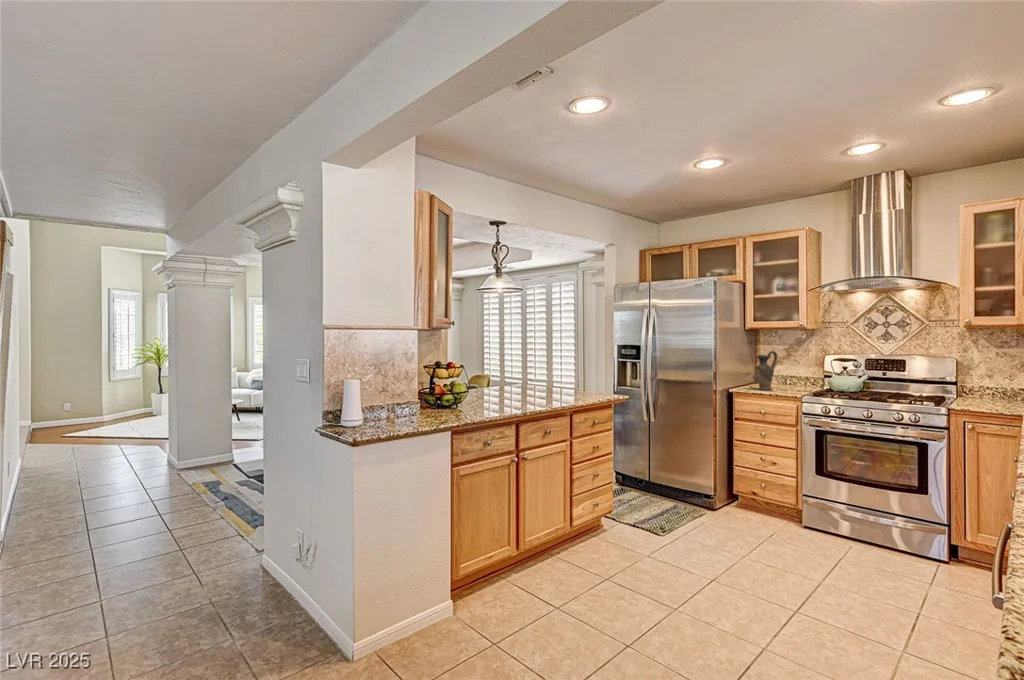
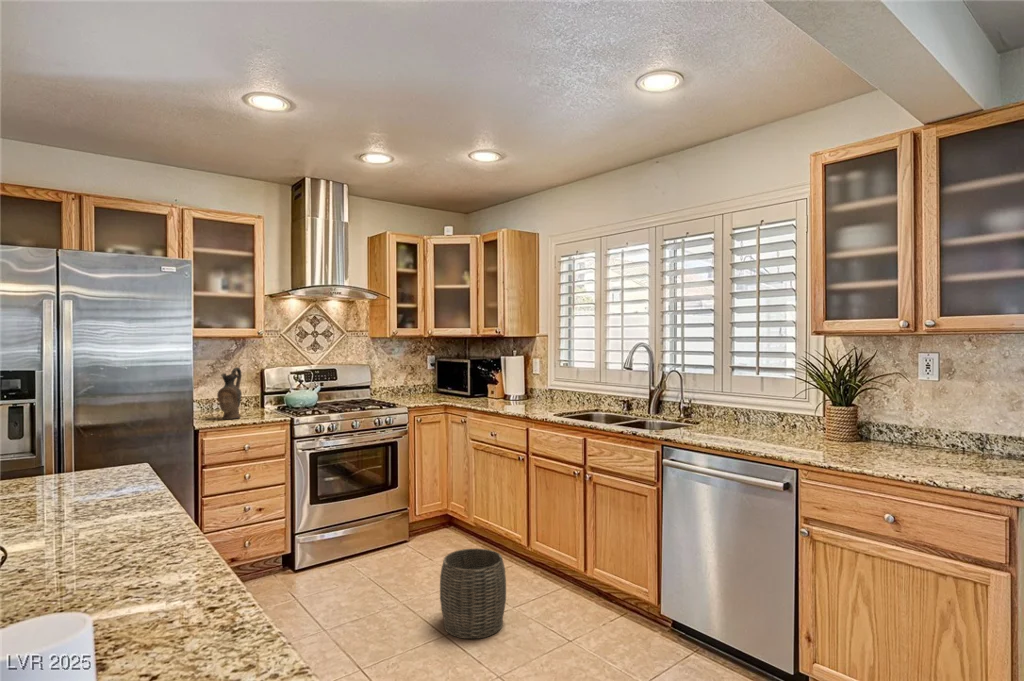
woven basket: none [798,537,879,634] -> present [440,549,506,639]

